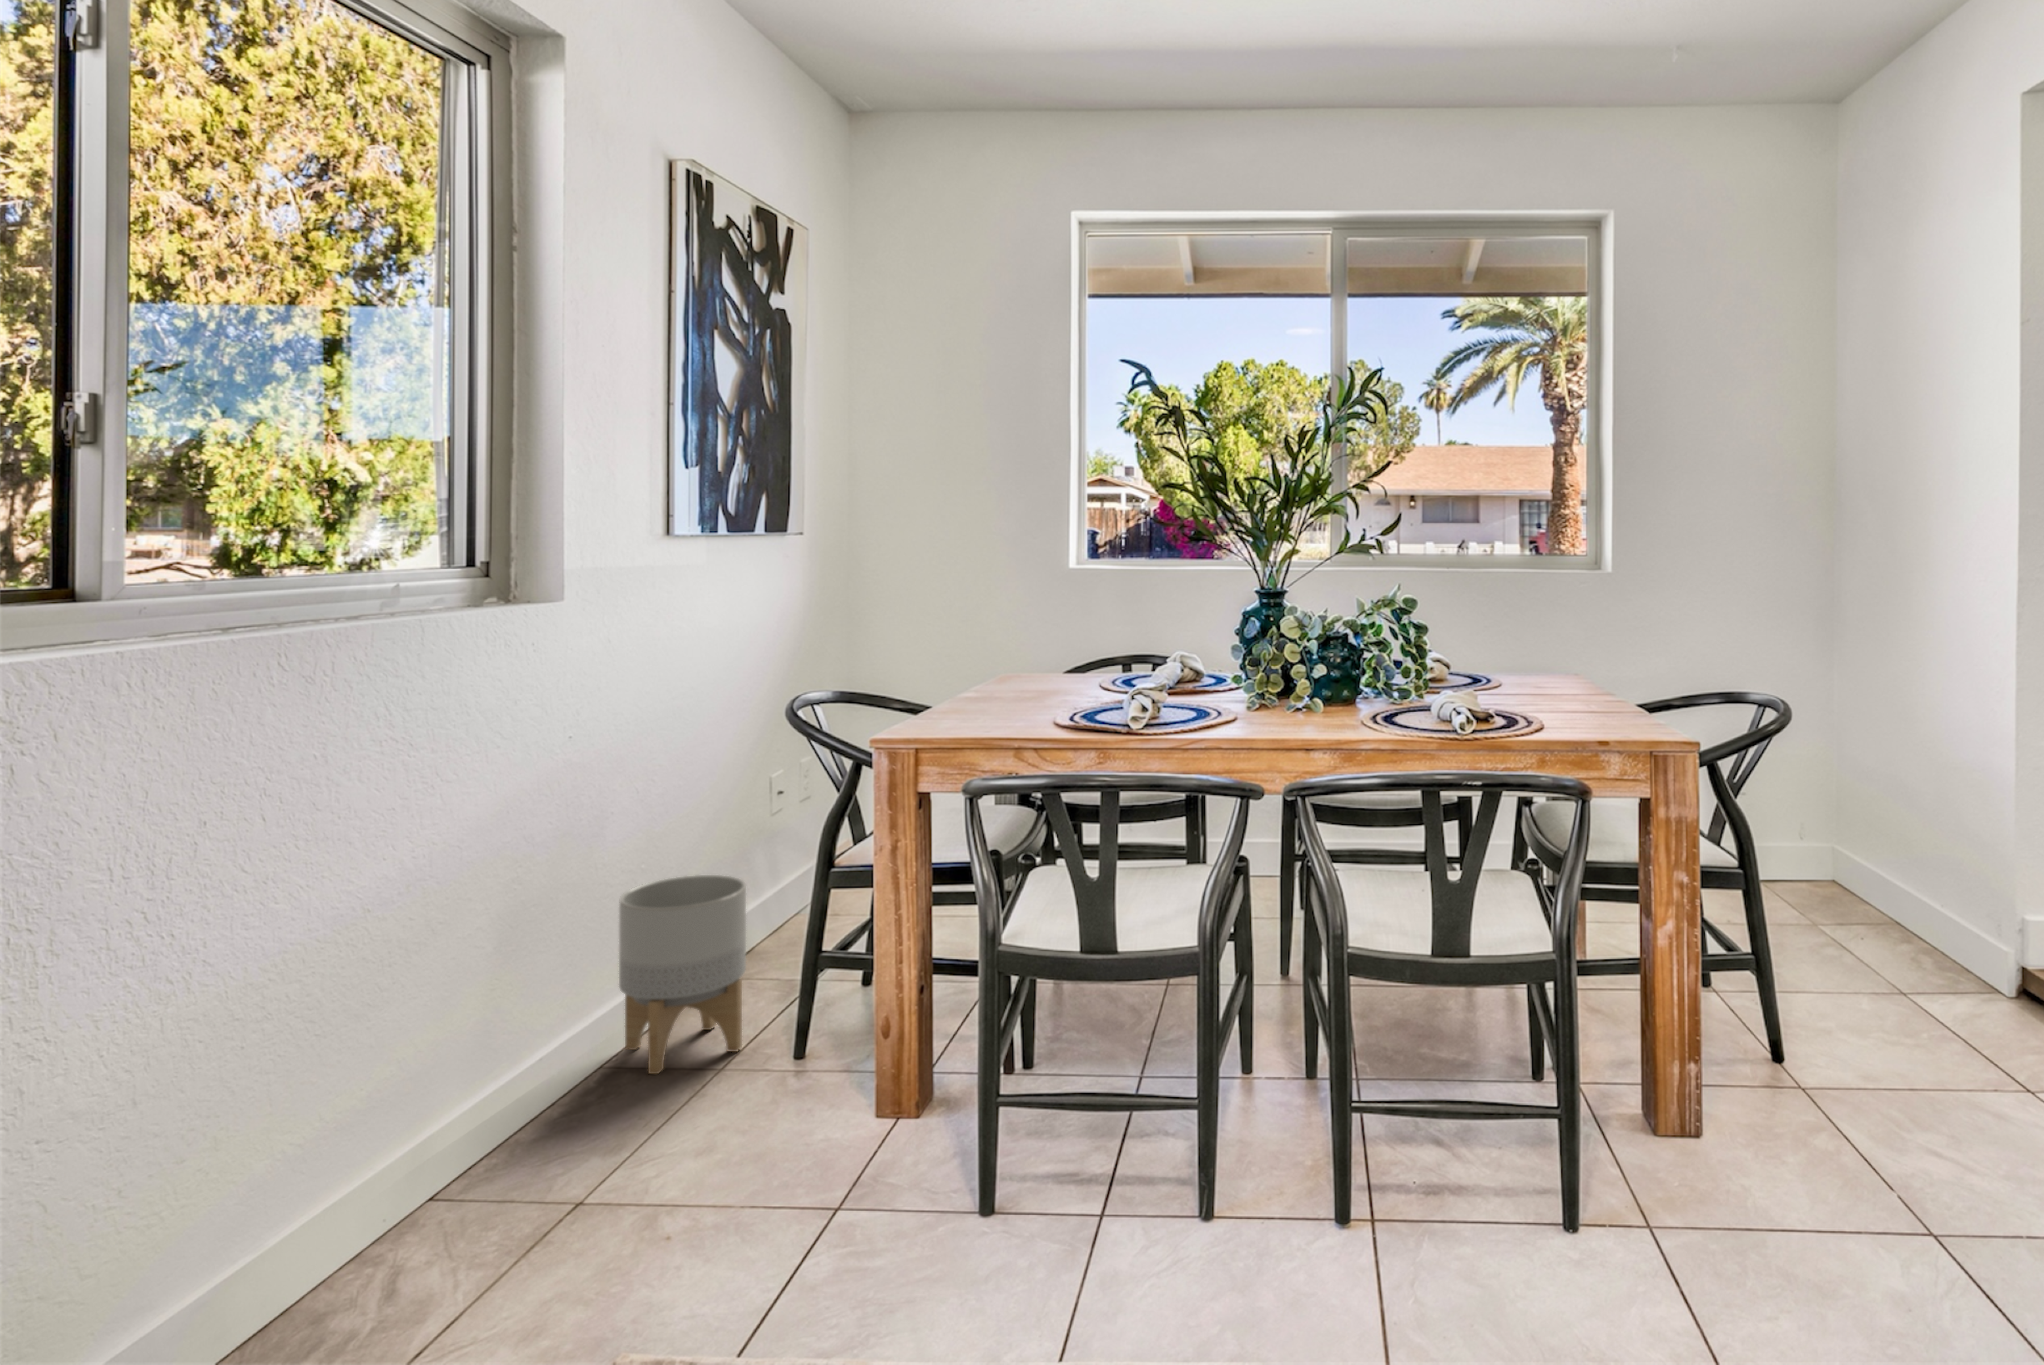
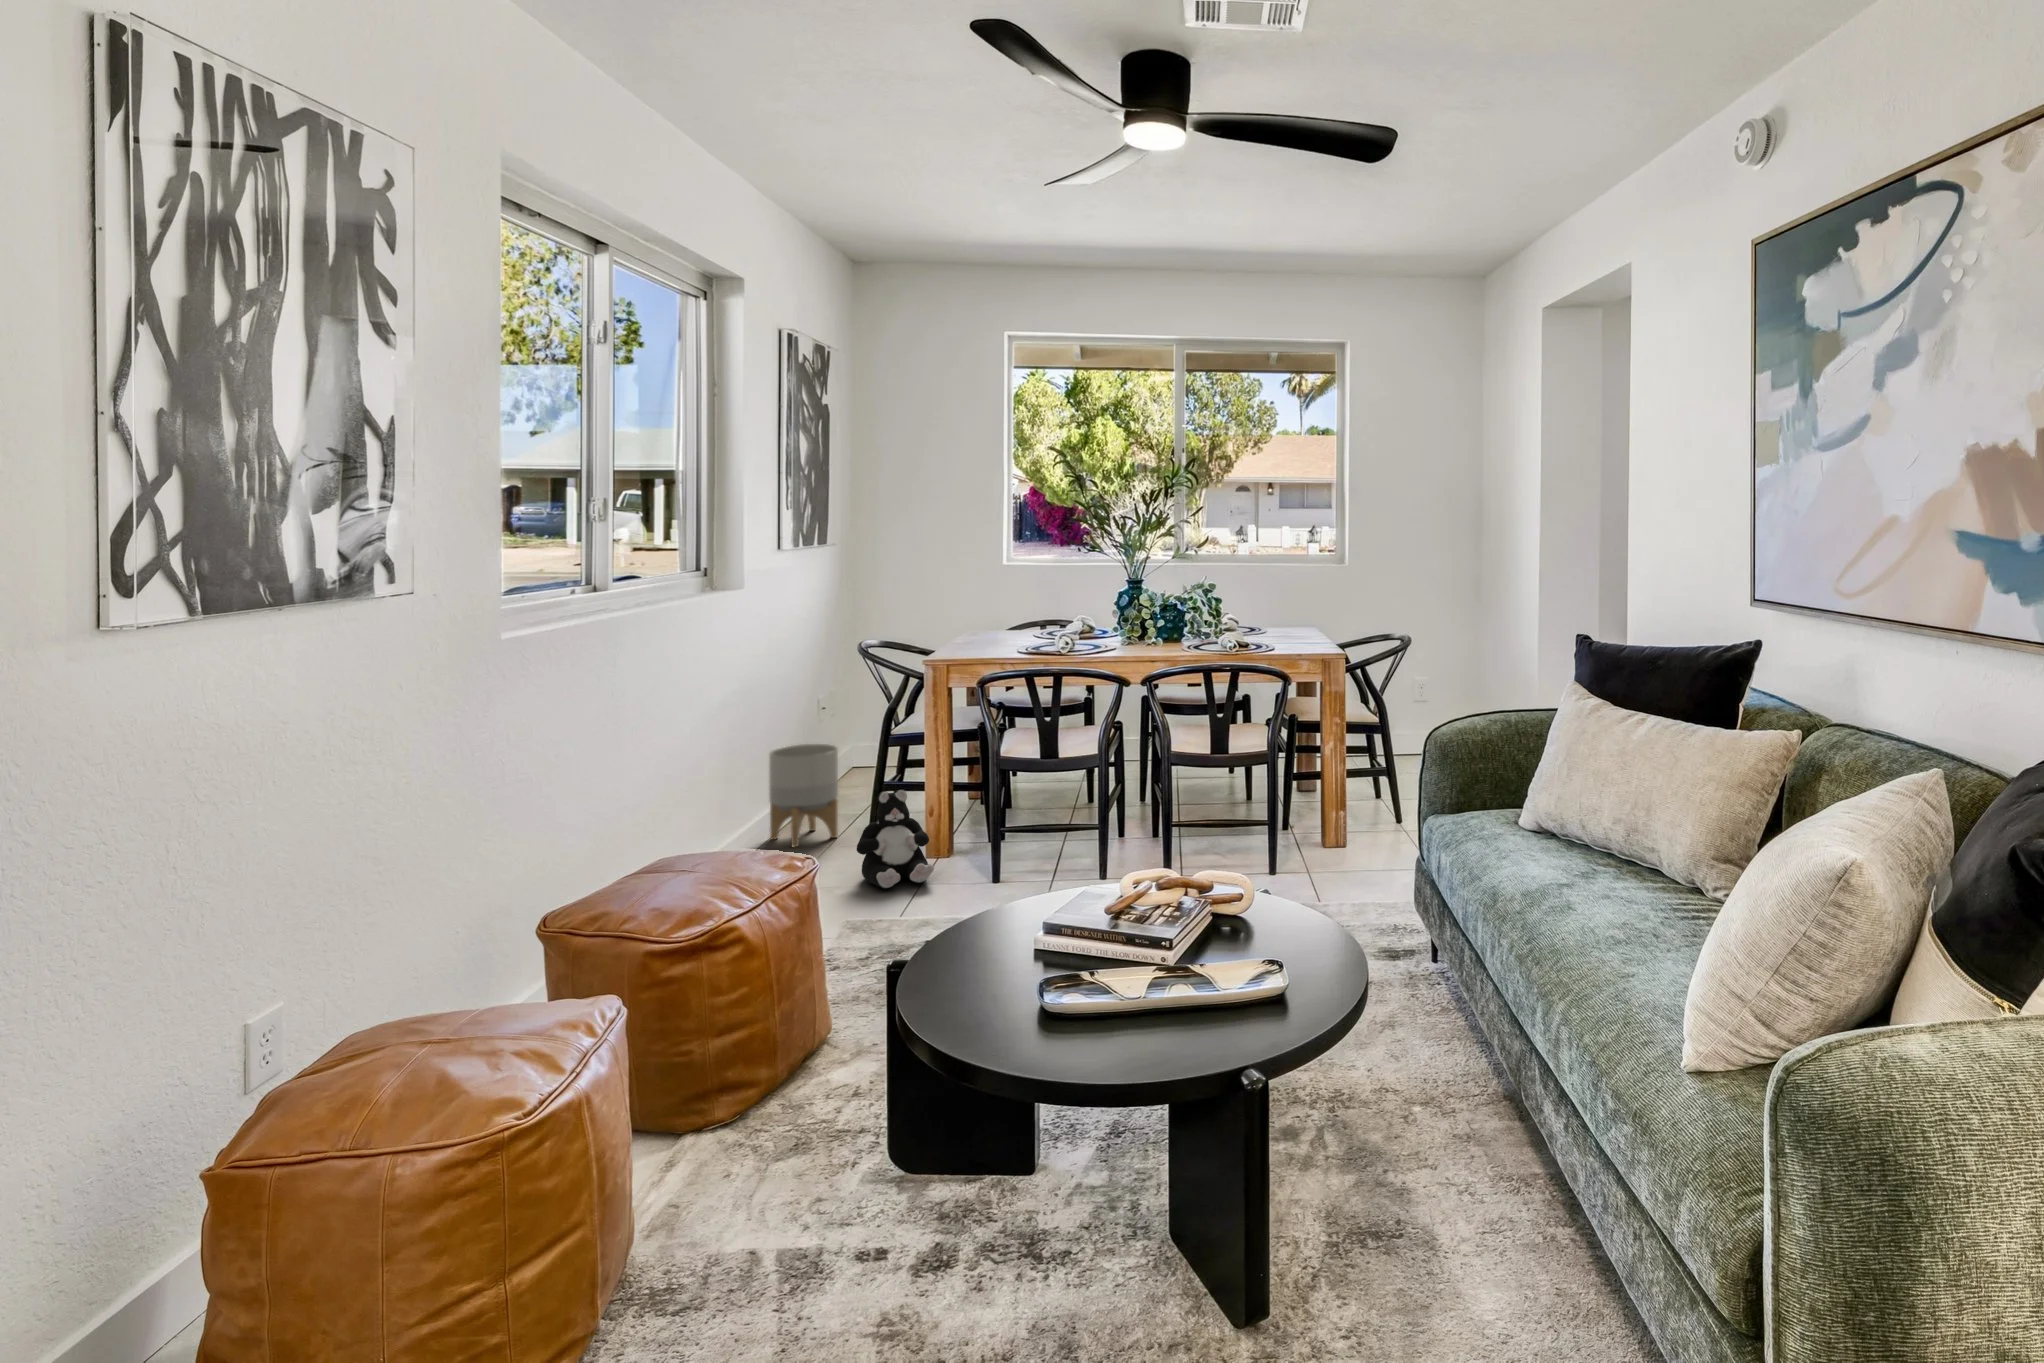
plush toy: none [708,999,860,1225] -> present [856,789,934,888]

